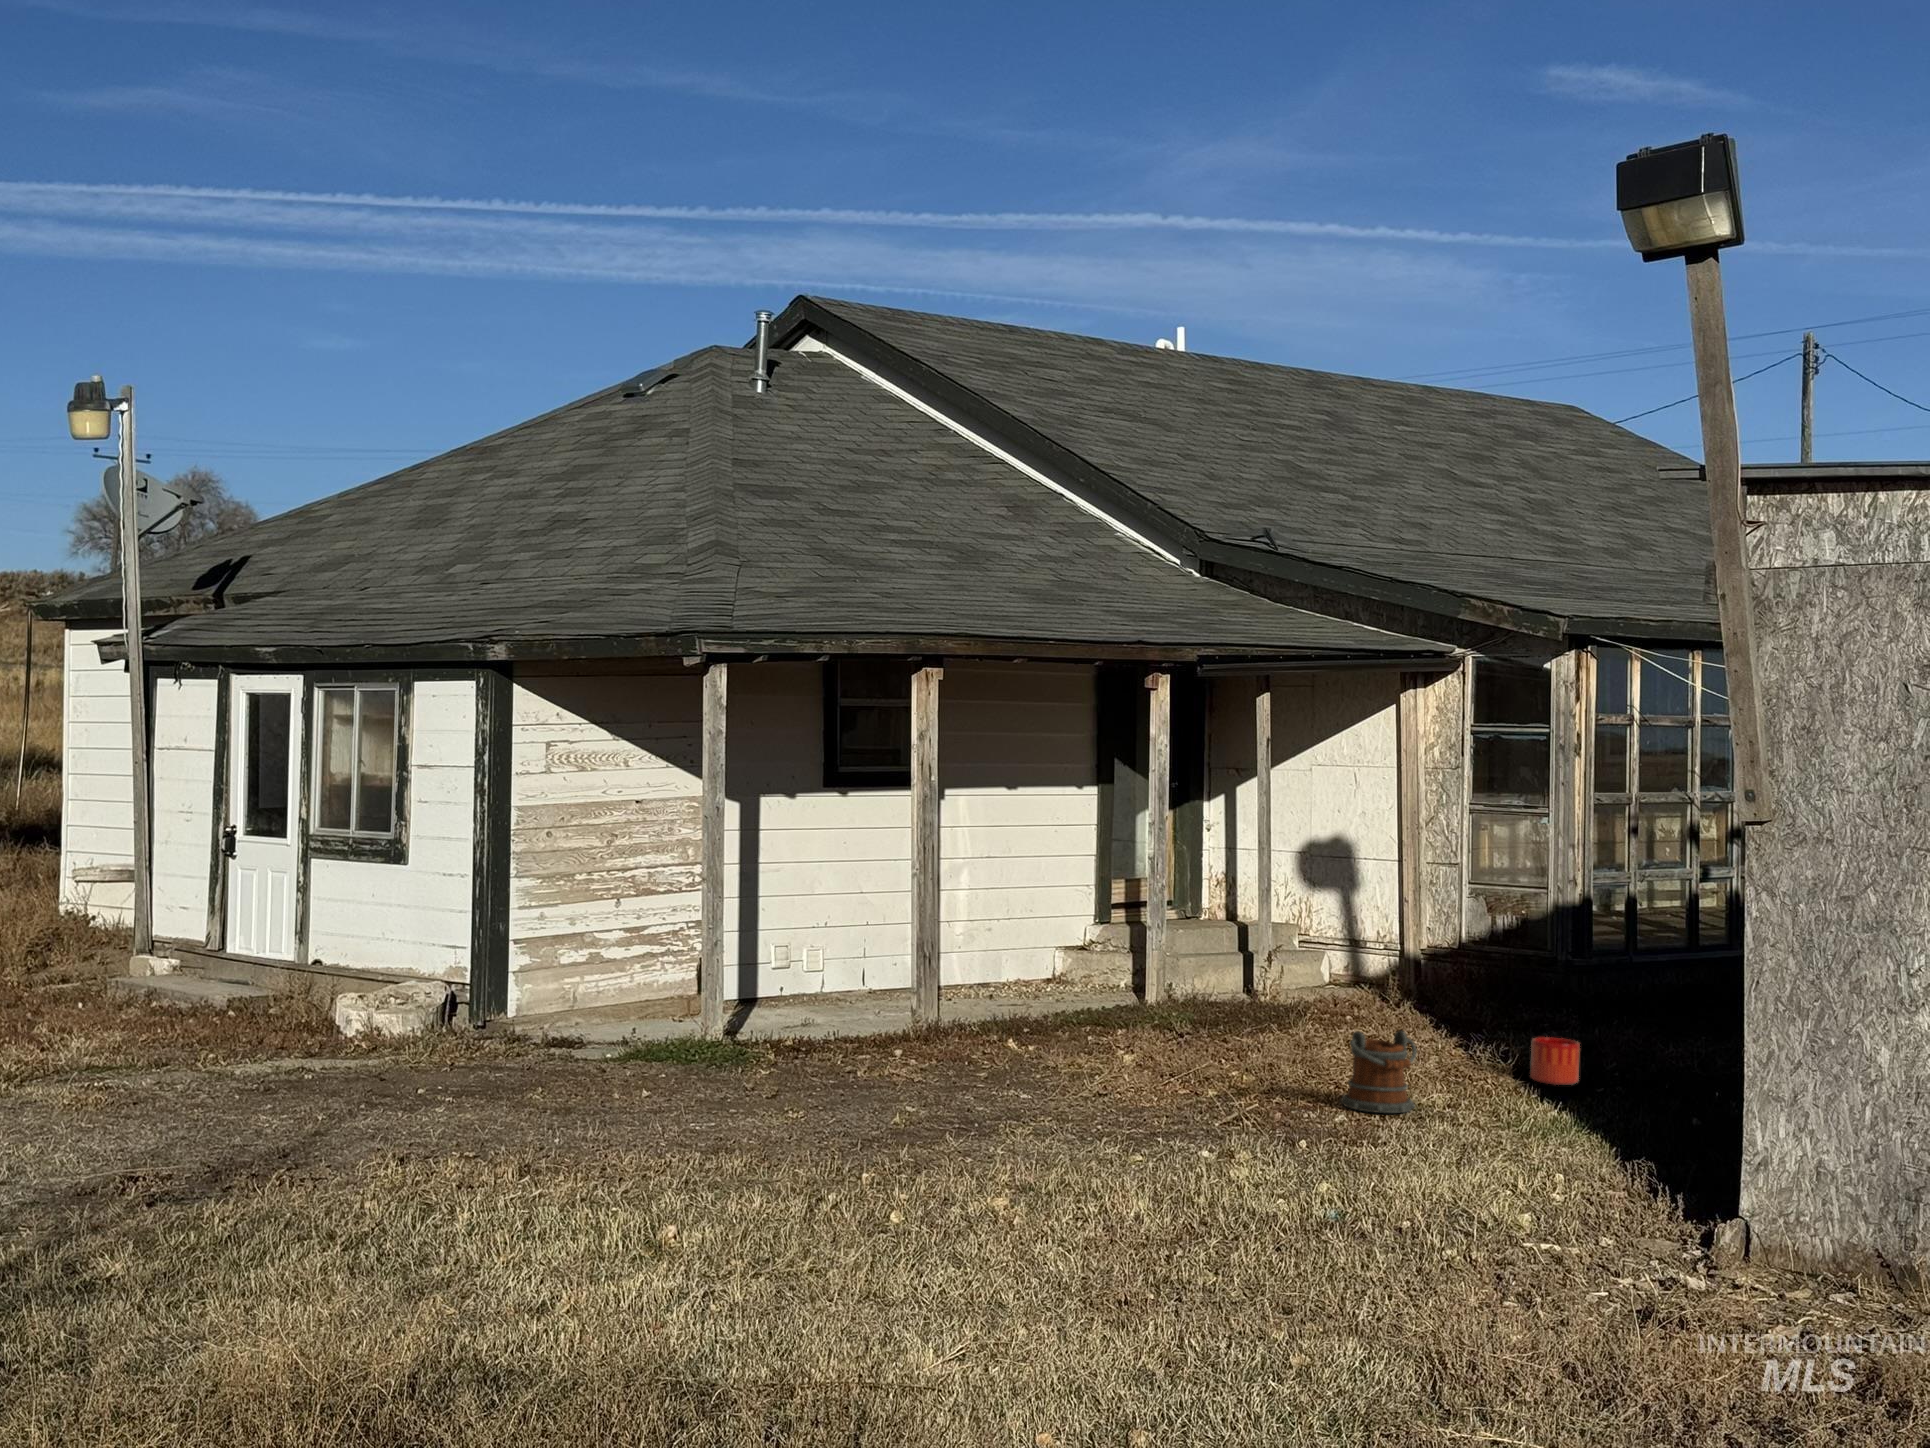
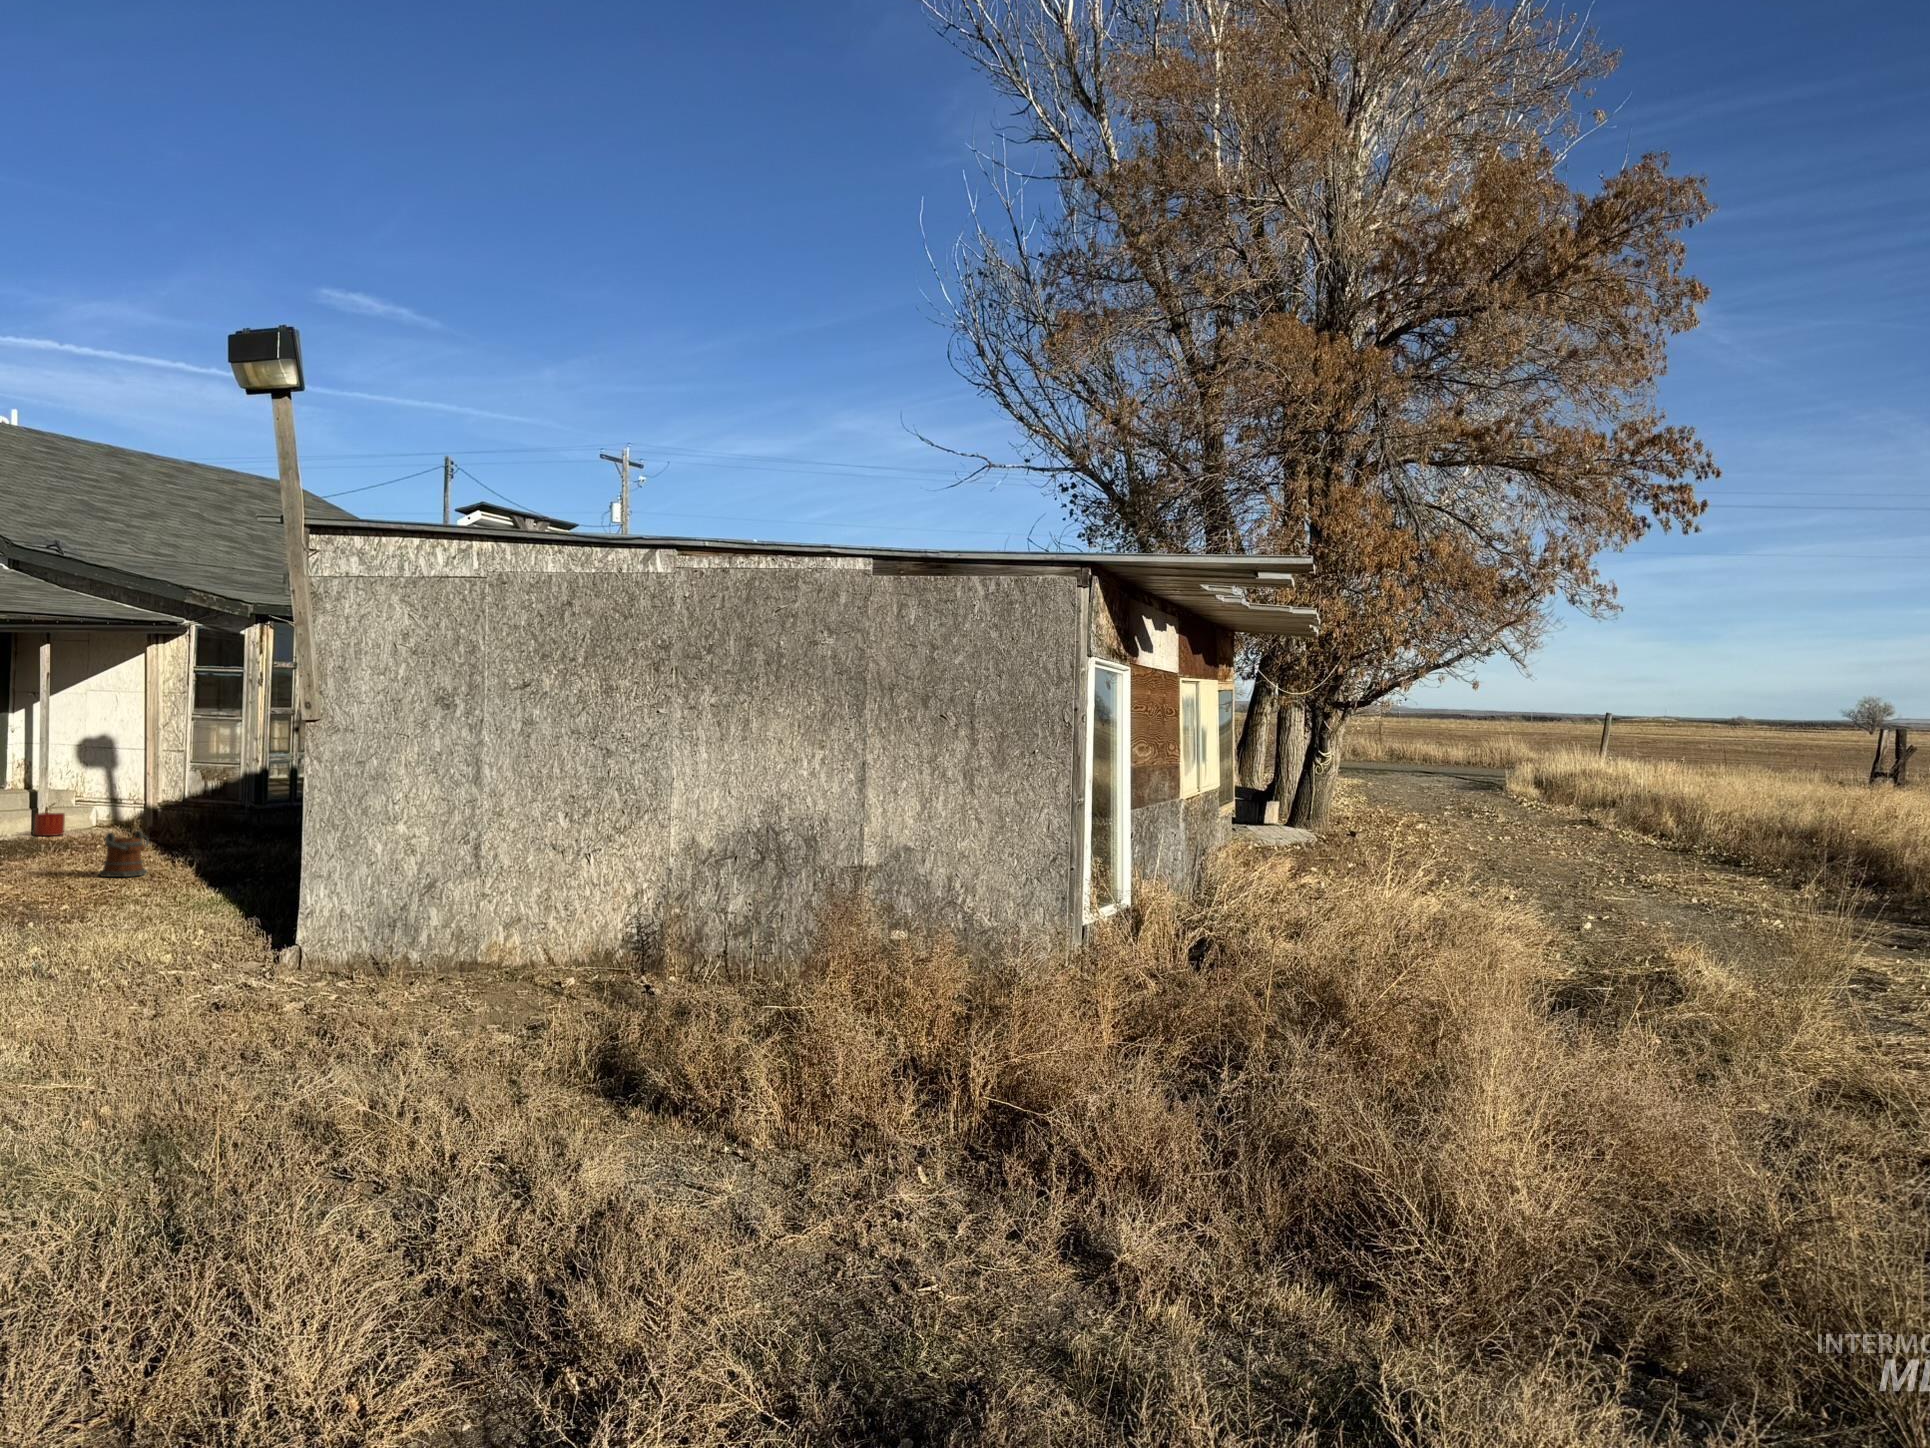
planter: present [1530,1037,1580,1085] -> present [34,813,65,836]

